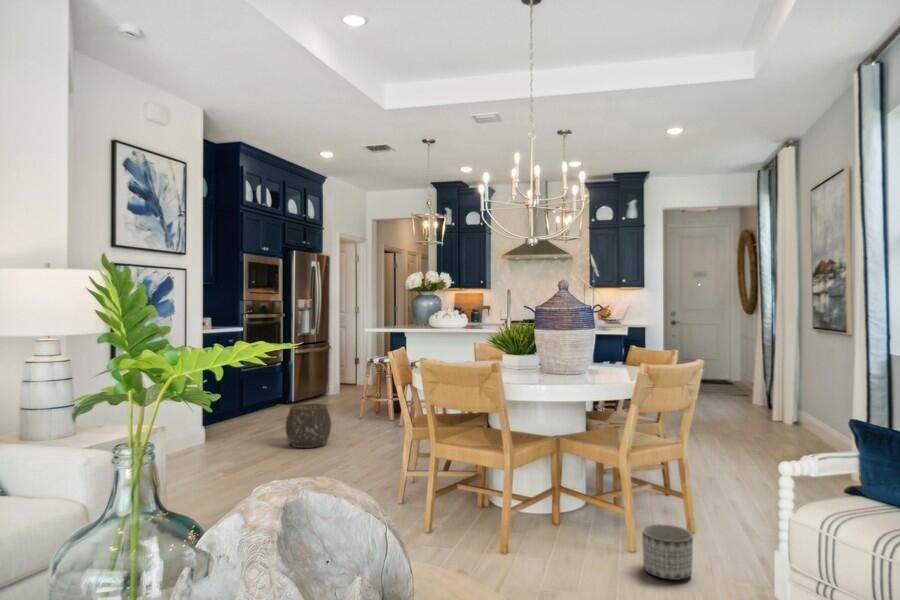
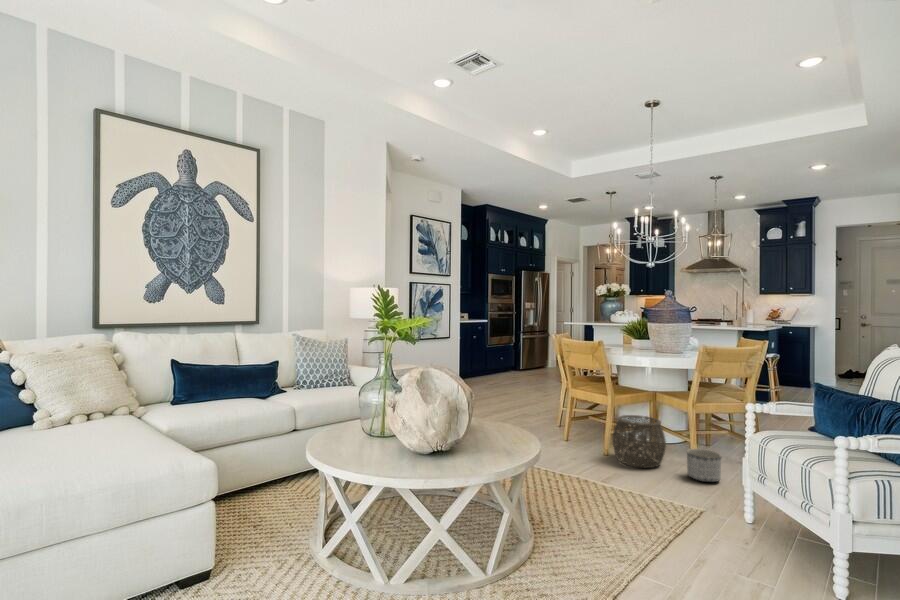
woven basket: present [286,403,331,448] -> present [612,415,666,468]

